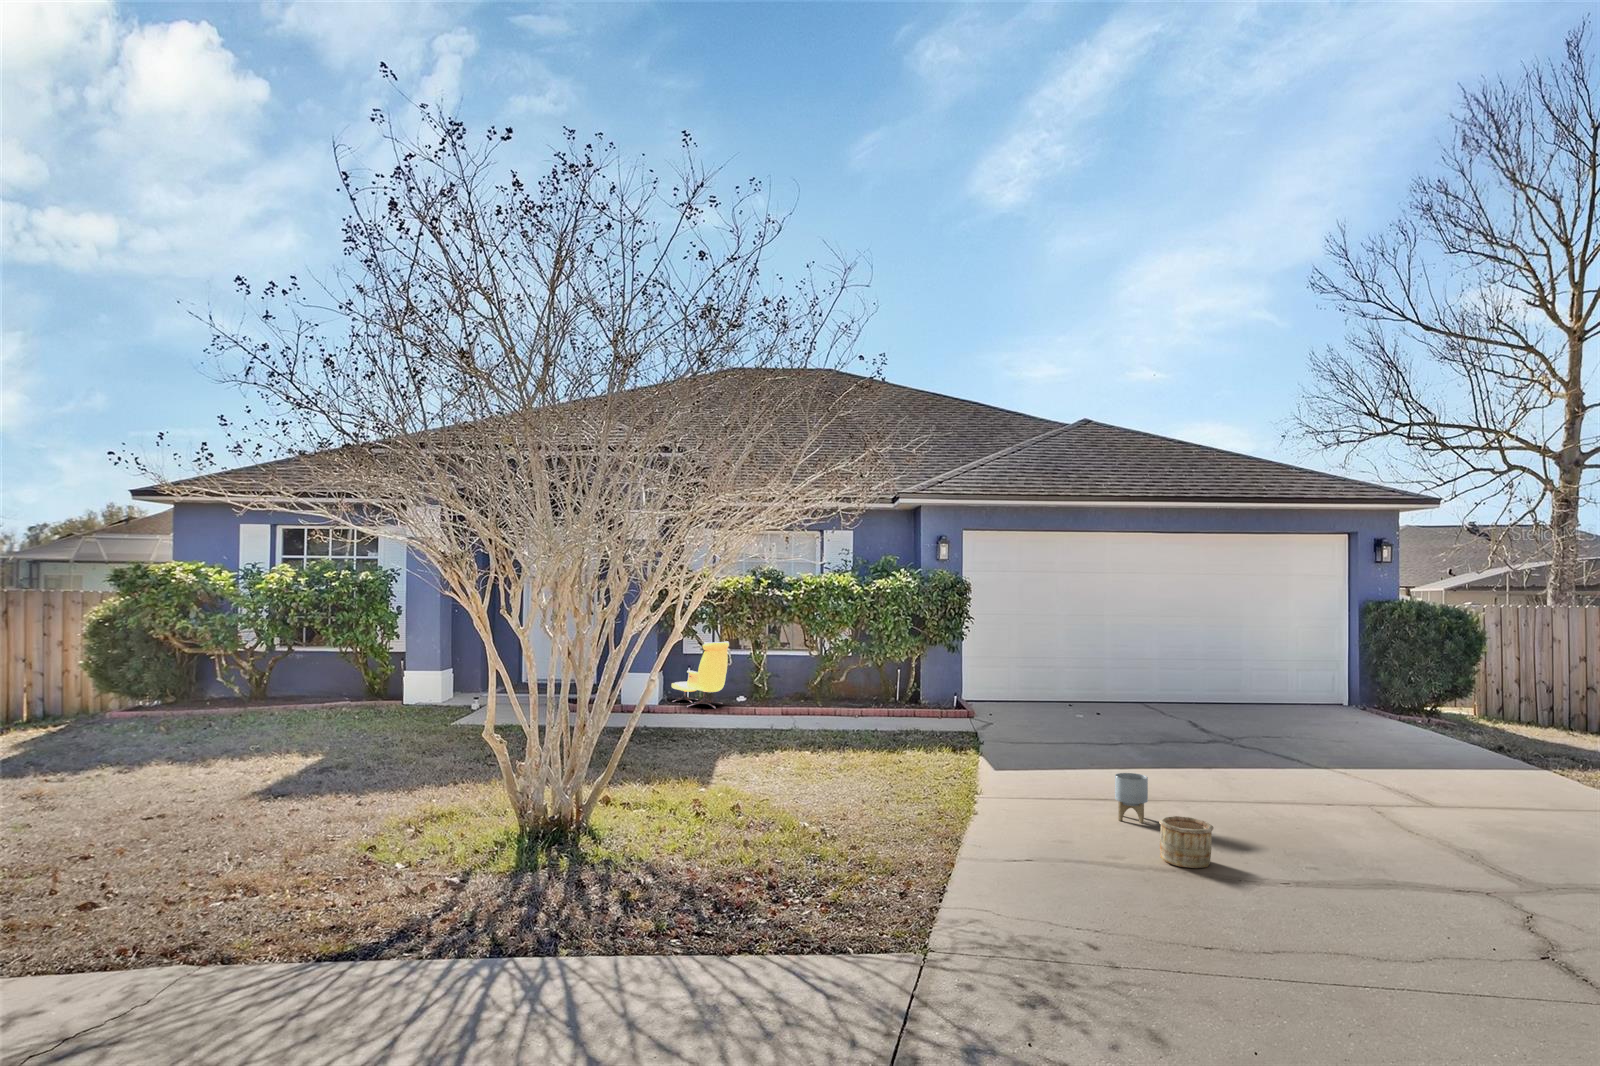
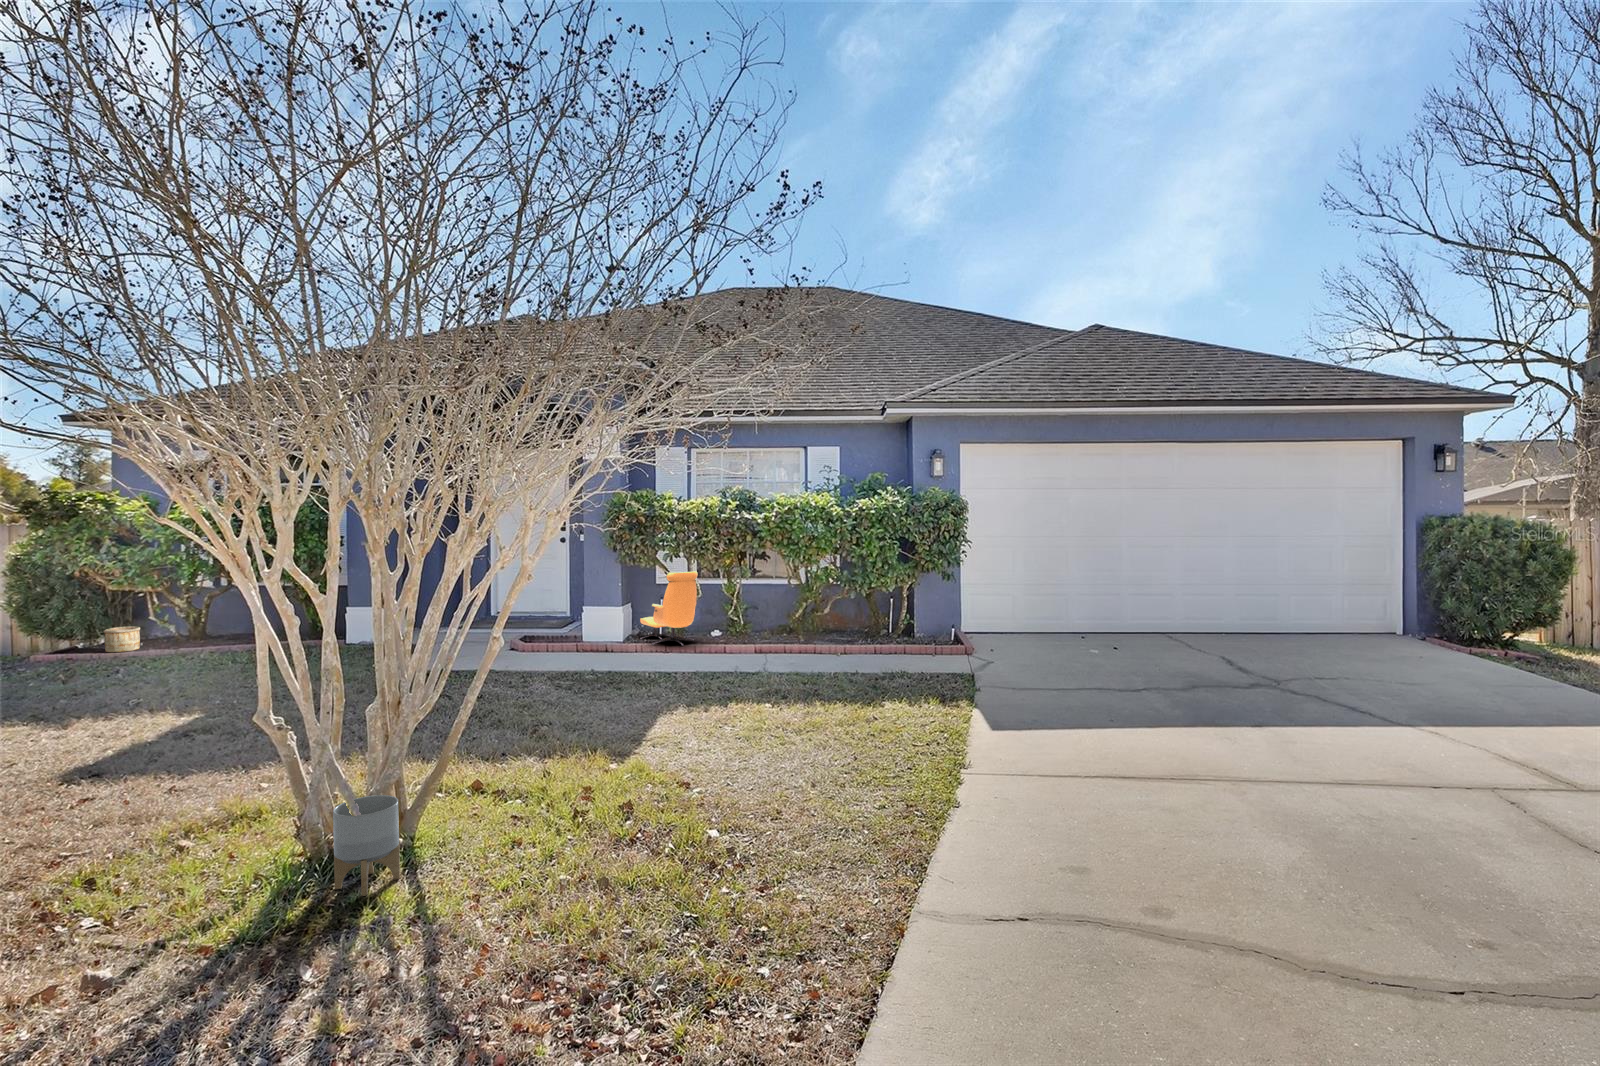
planter: present [1115,773,1148,823] -> present [333,795,400,896]
wooden bucket: present [1159,816,1214,868] -> present [104,626,140,652]

